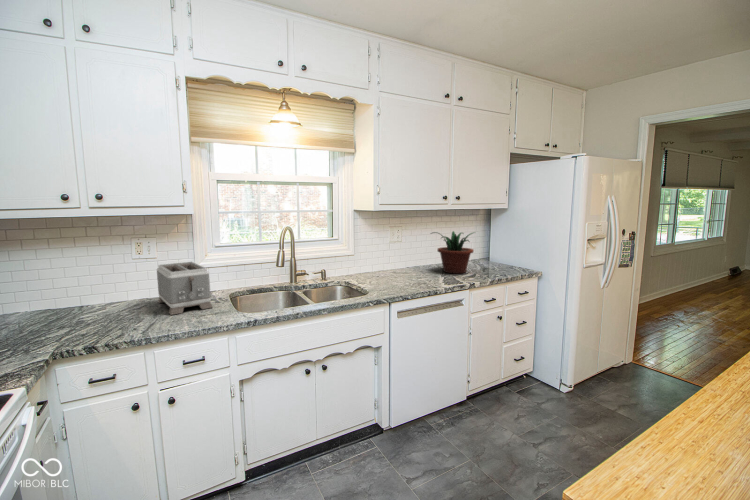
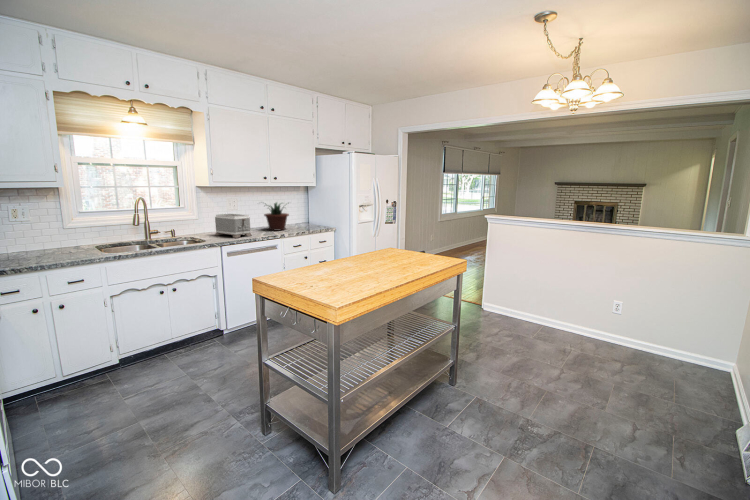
toaster: present [157,262,213,315] -> present [215,214,252,238]

